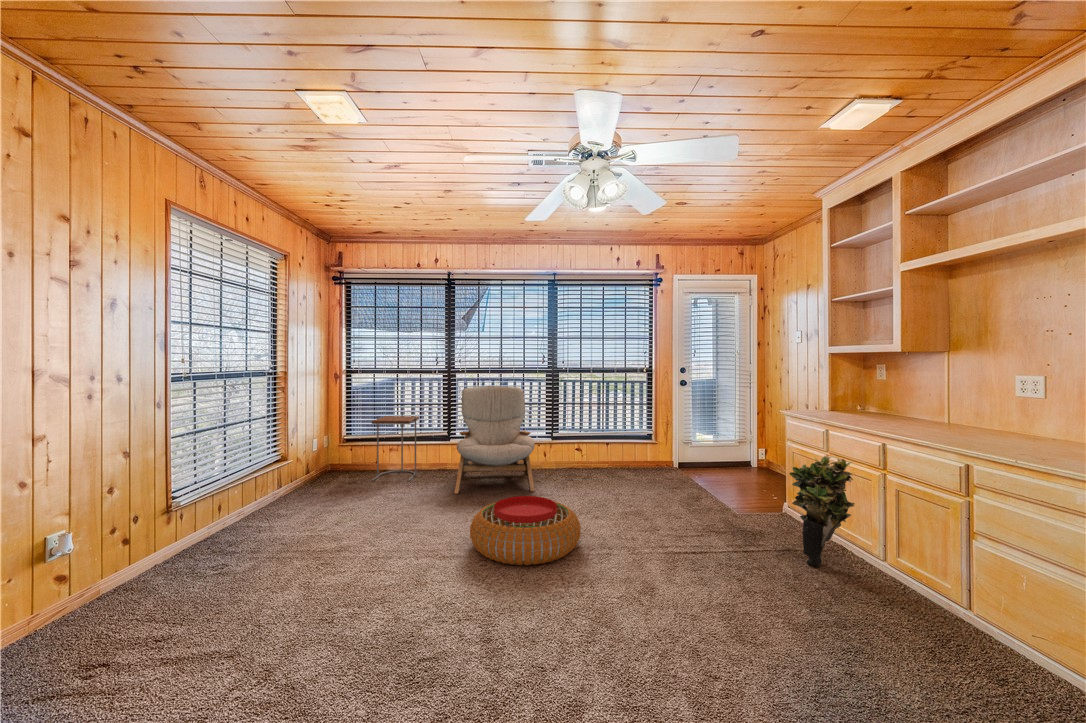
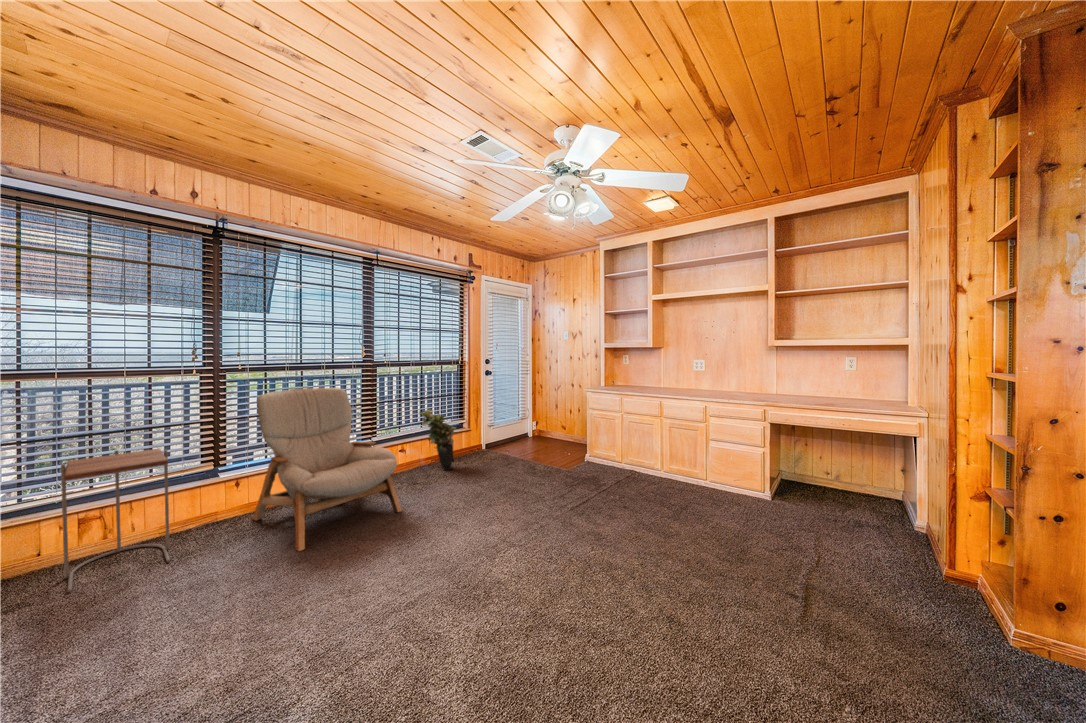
potted plant: present [789,456,855,567] -> present [419,410,456,470]
pouf: present [470,496,581,565] -> none [439,514,571,613]

